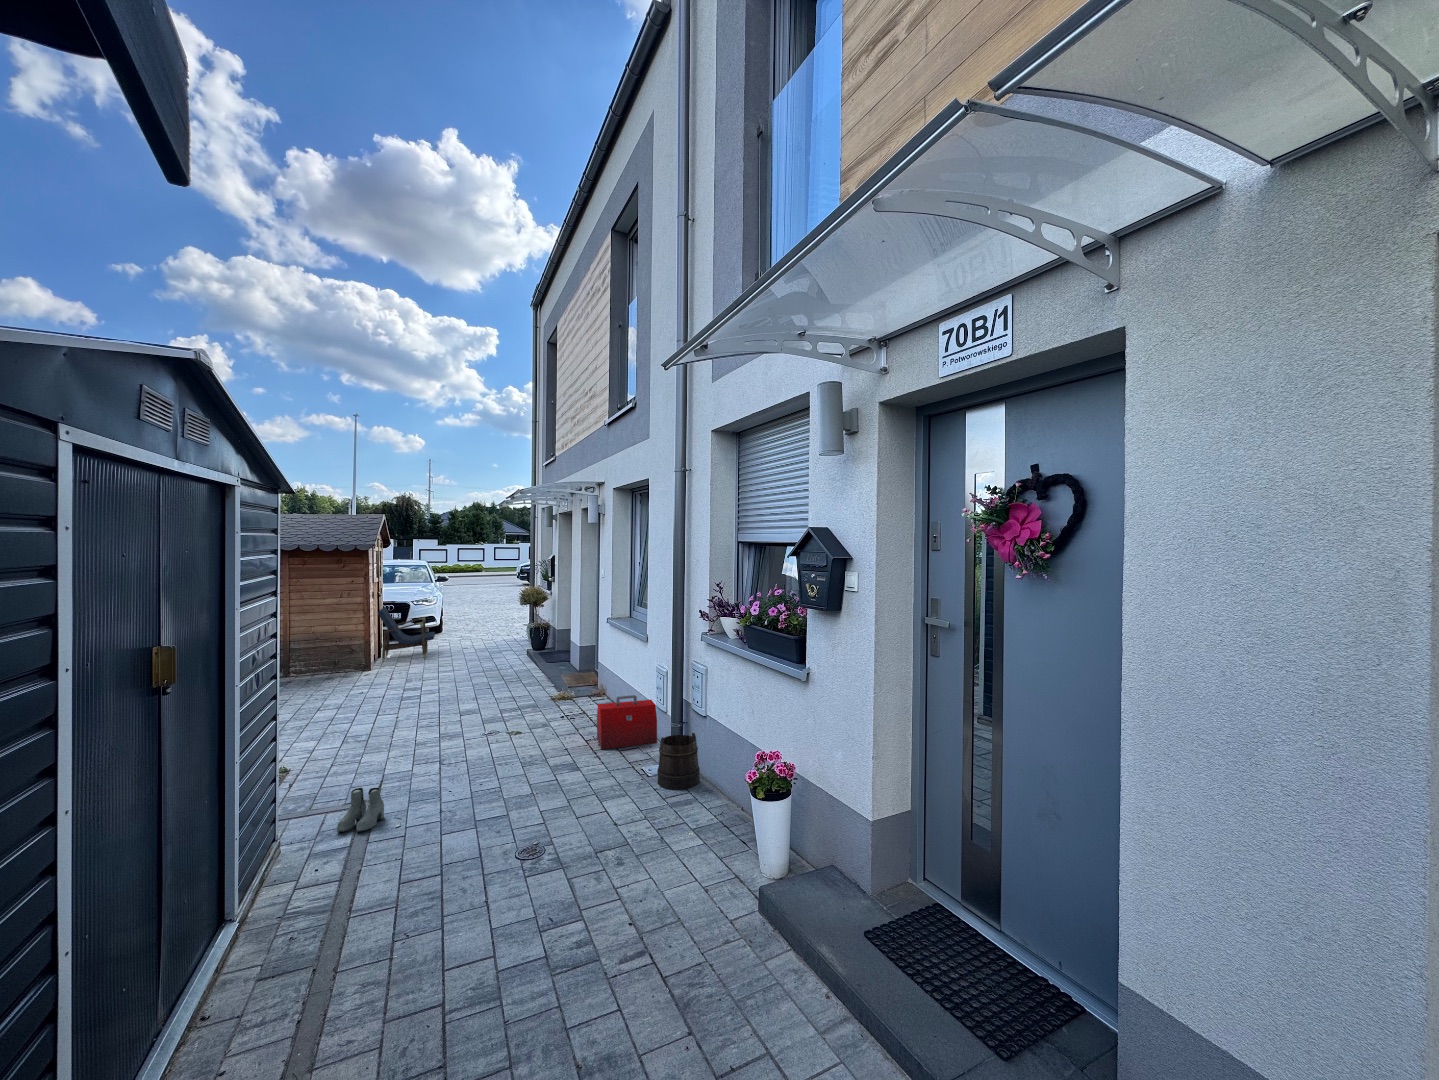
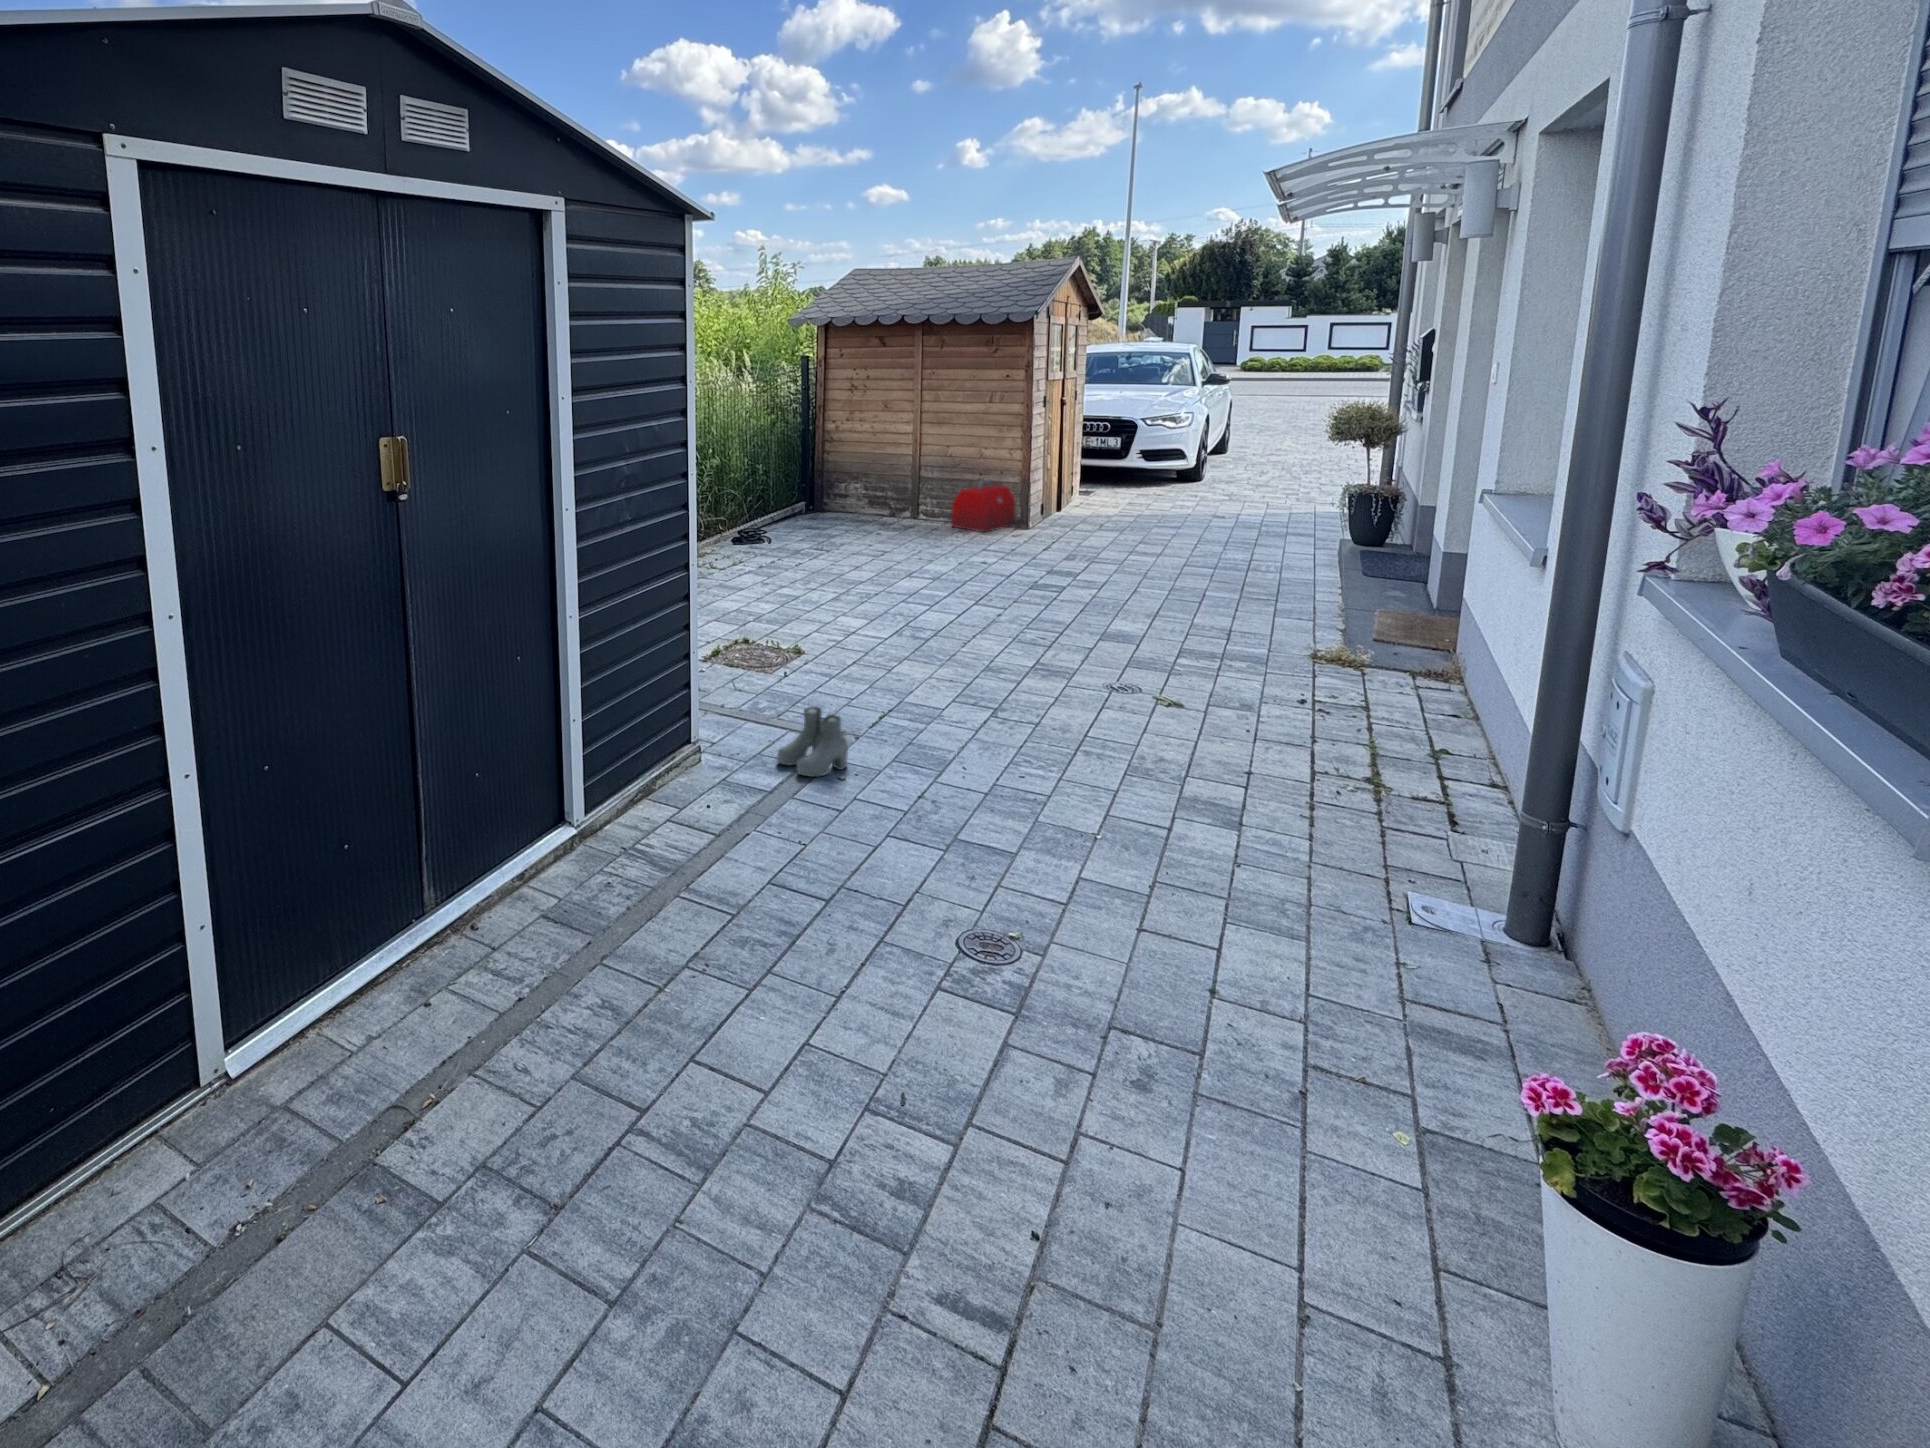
lounge chair: present [378,608,435,662] -> none [1062,426,1164,527]
toolbox: present [597,695,657,749] -> present [951,479,1015,532]
bucket: present [657,733,700,790] -> none [1413,843,1572,1017]

